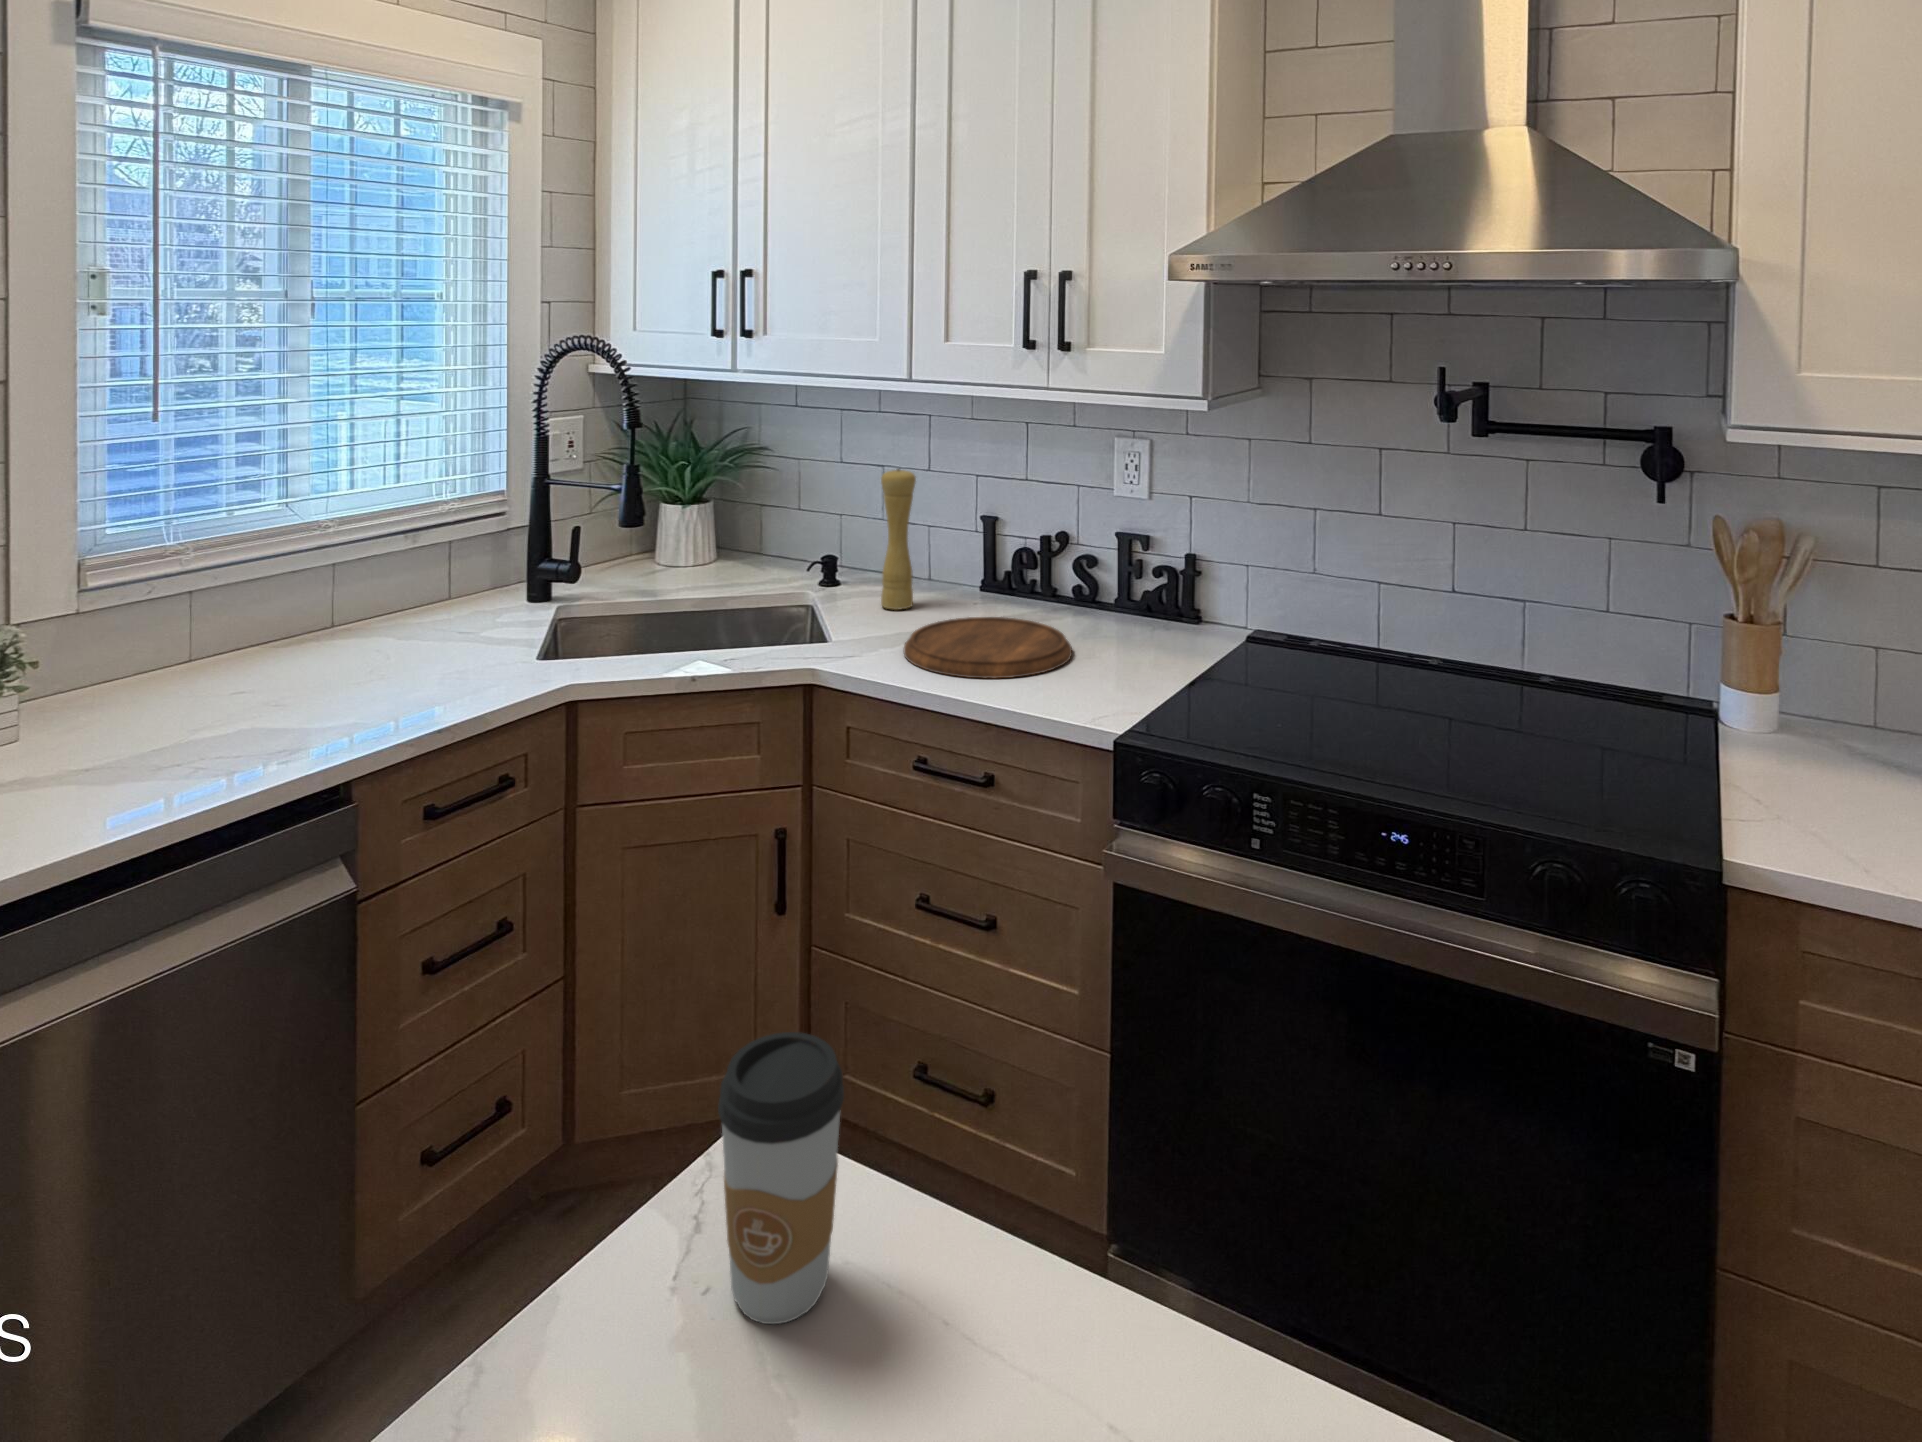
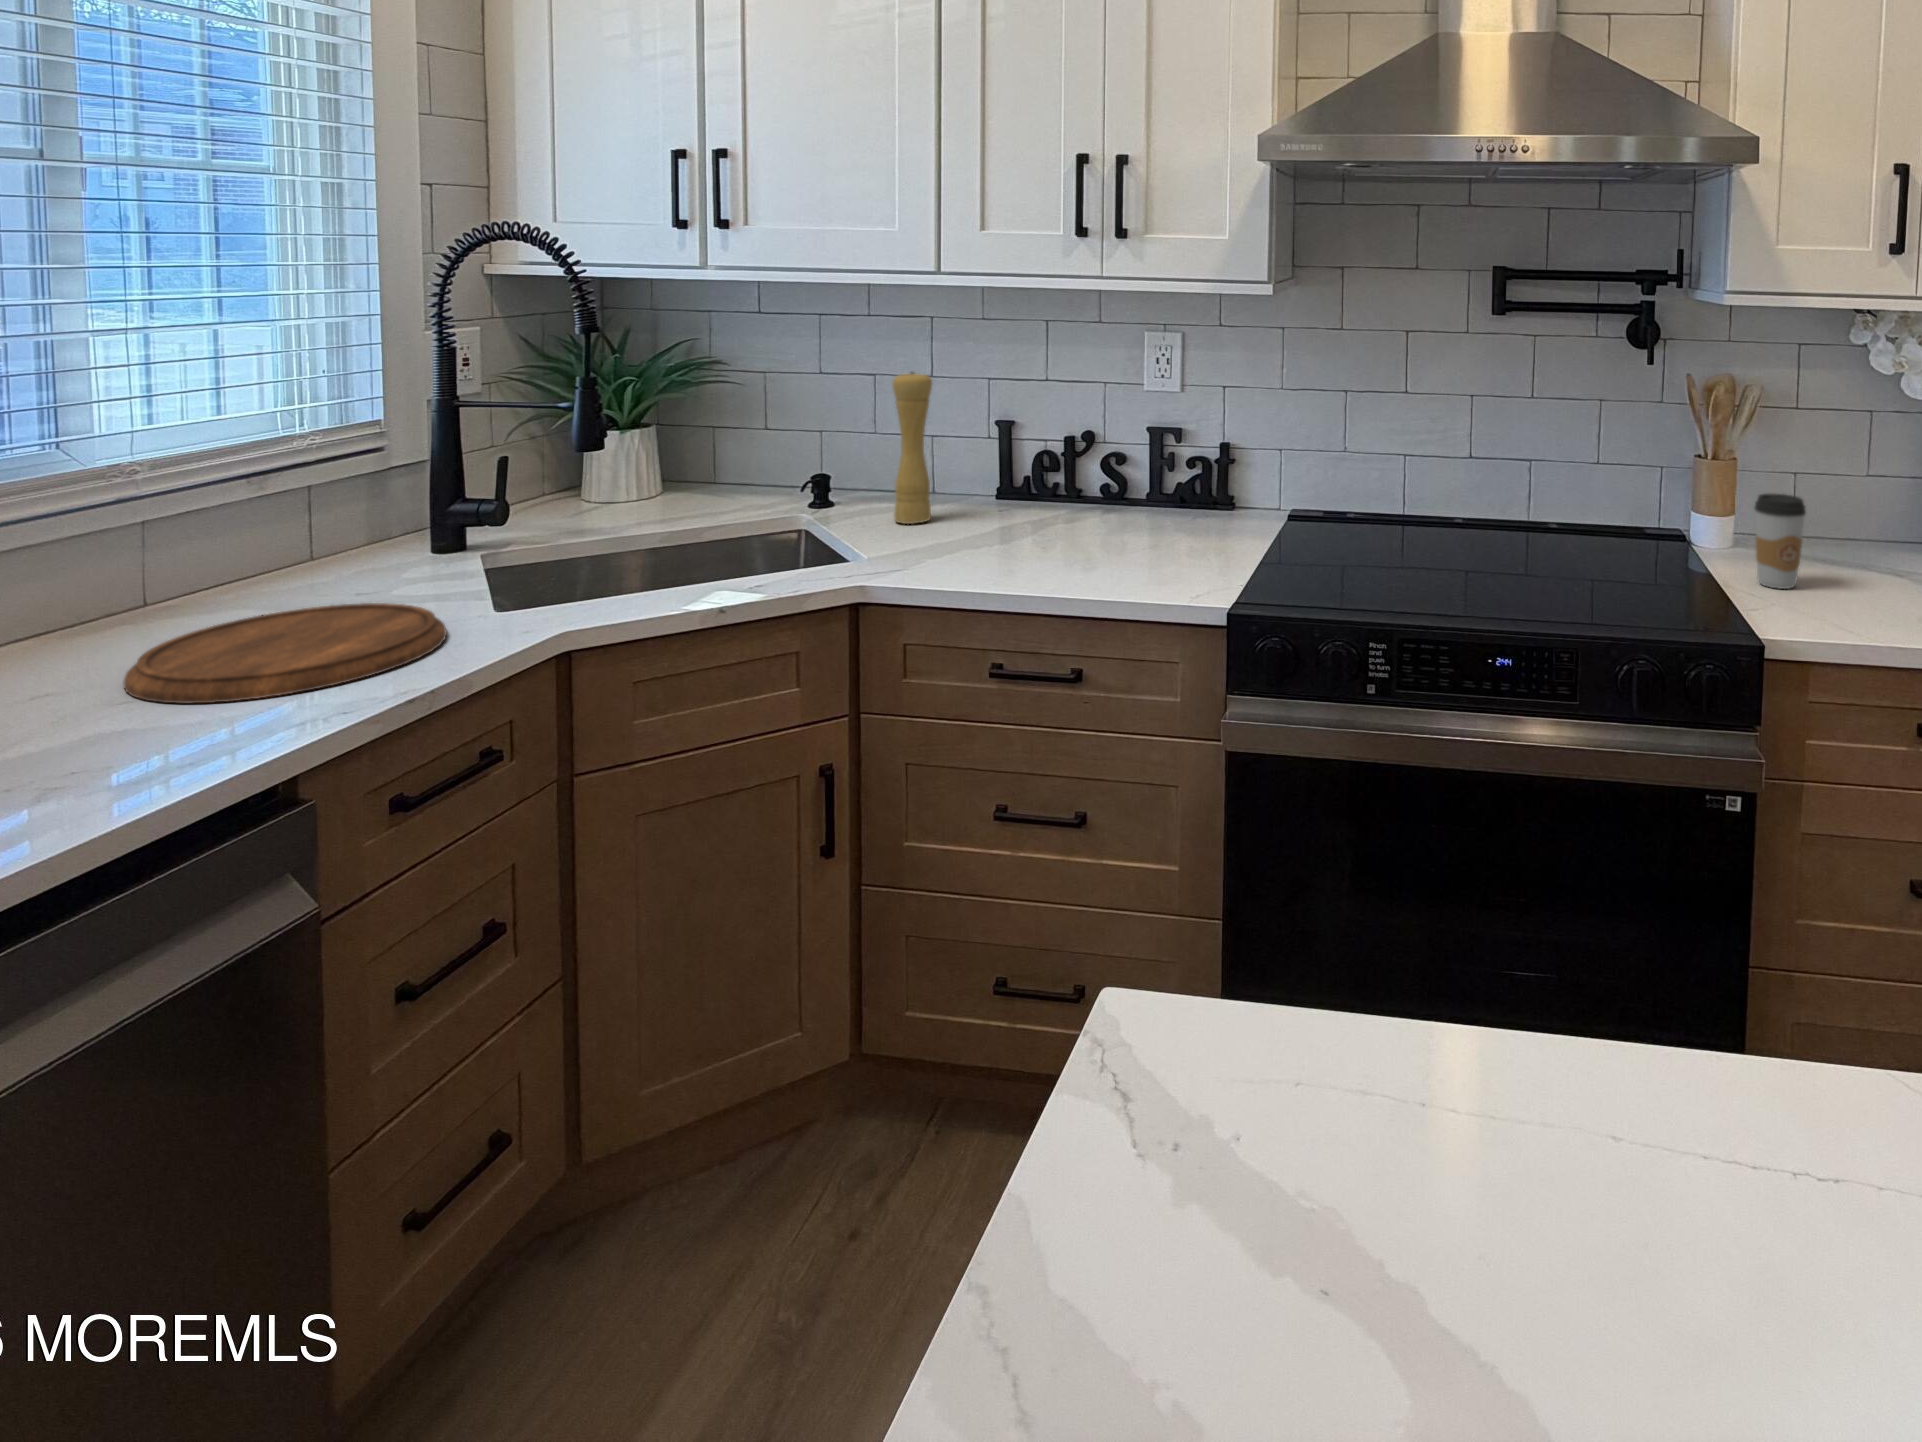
cutting board: present [904,617,1072,678] -> present [124,603,446,703]
coffee cup: present [718,1032,844,1324] -> present [1755,493,1806,589]

